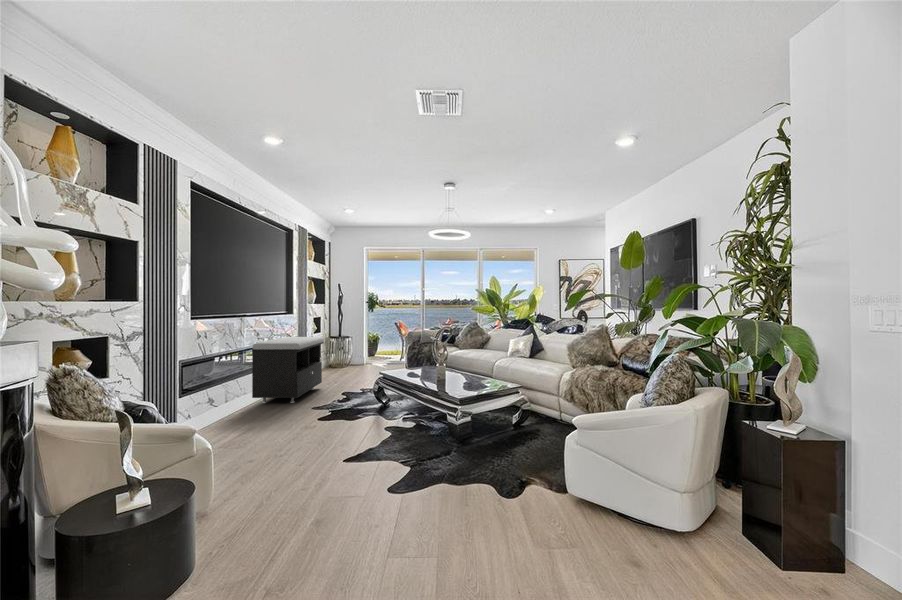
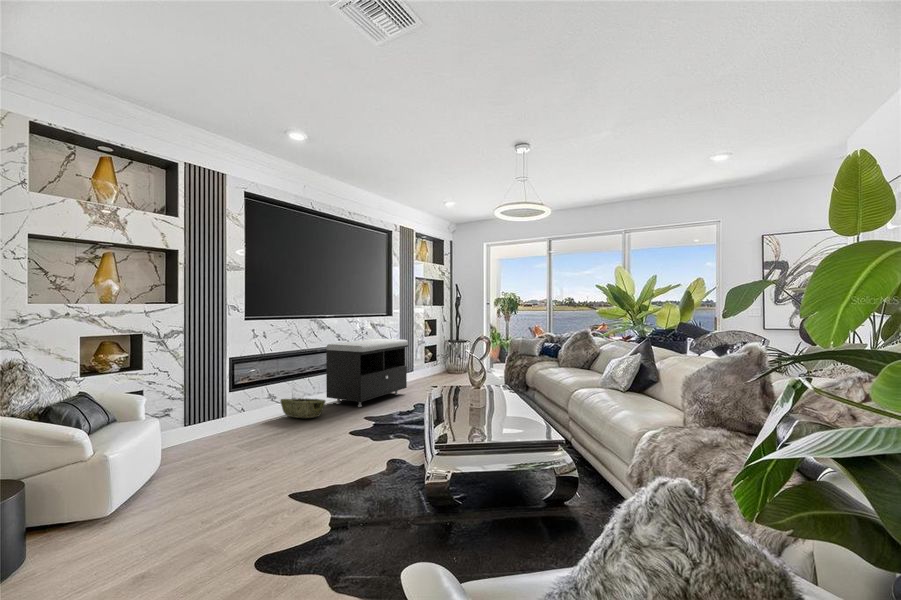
woven basket: none [221,398,272,419] -> present [281,398,325,418]

